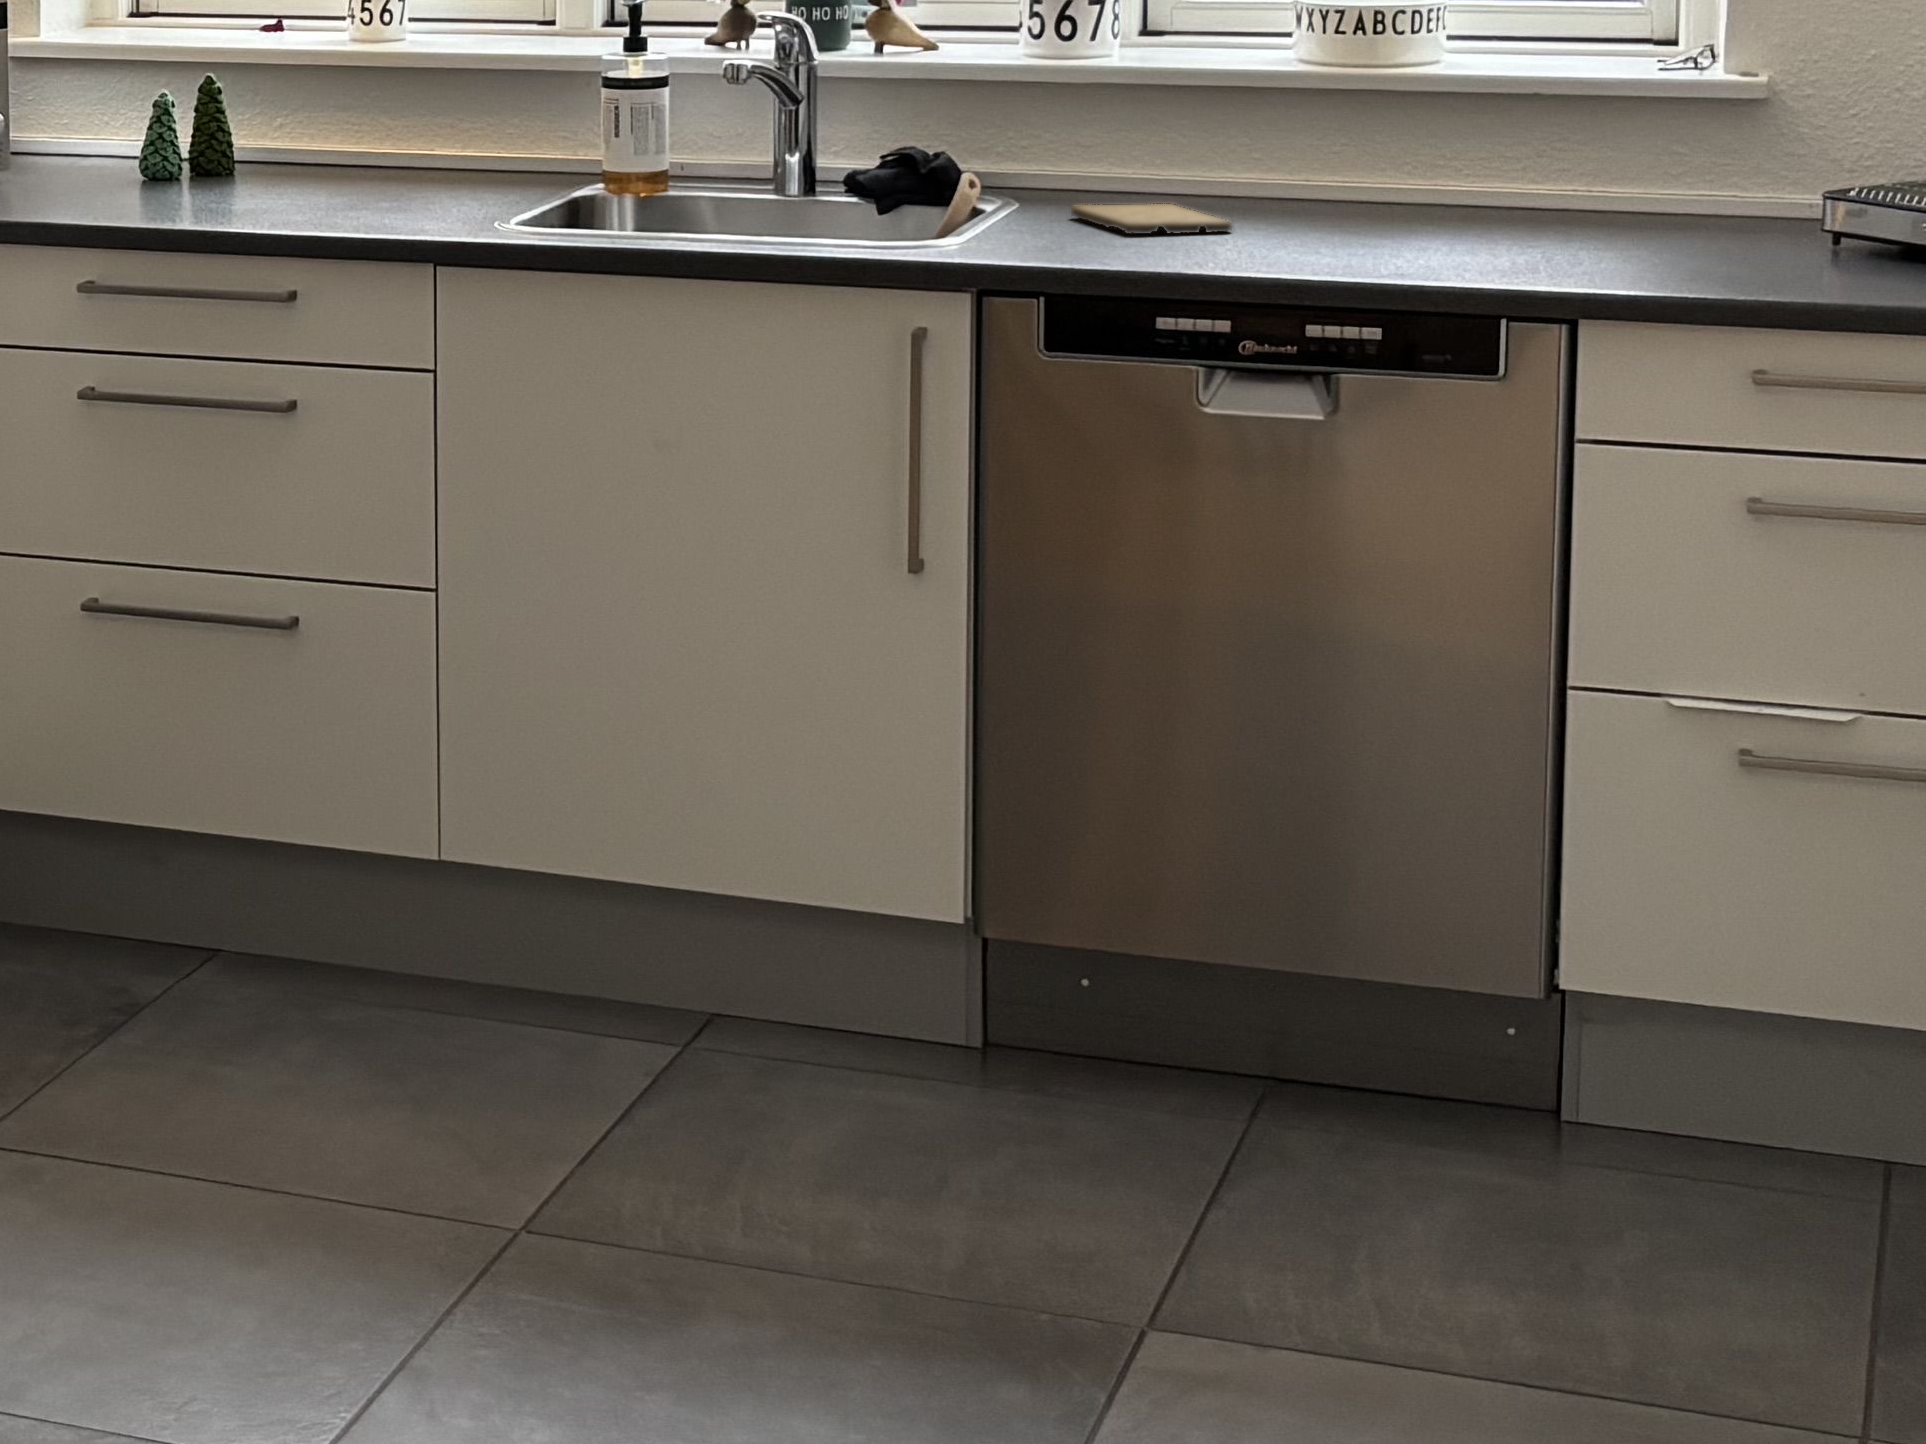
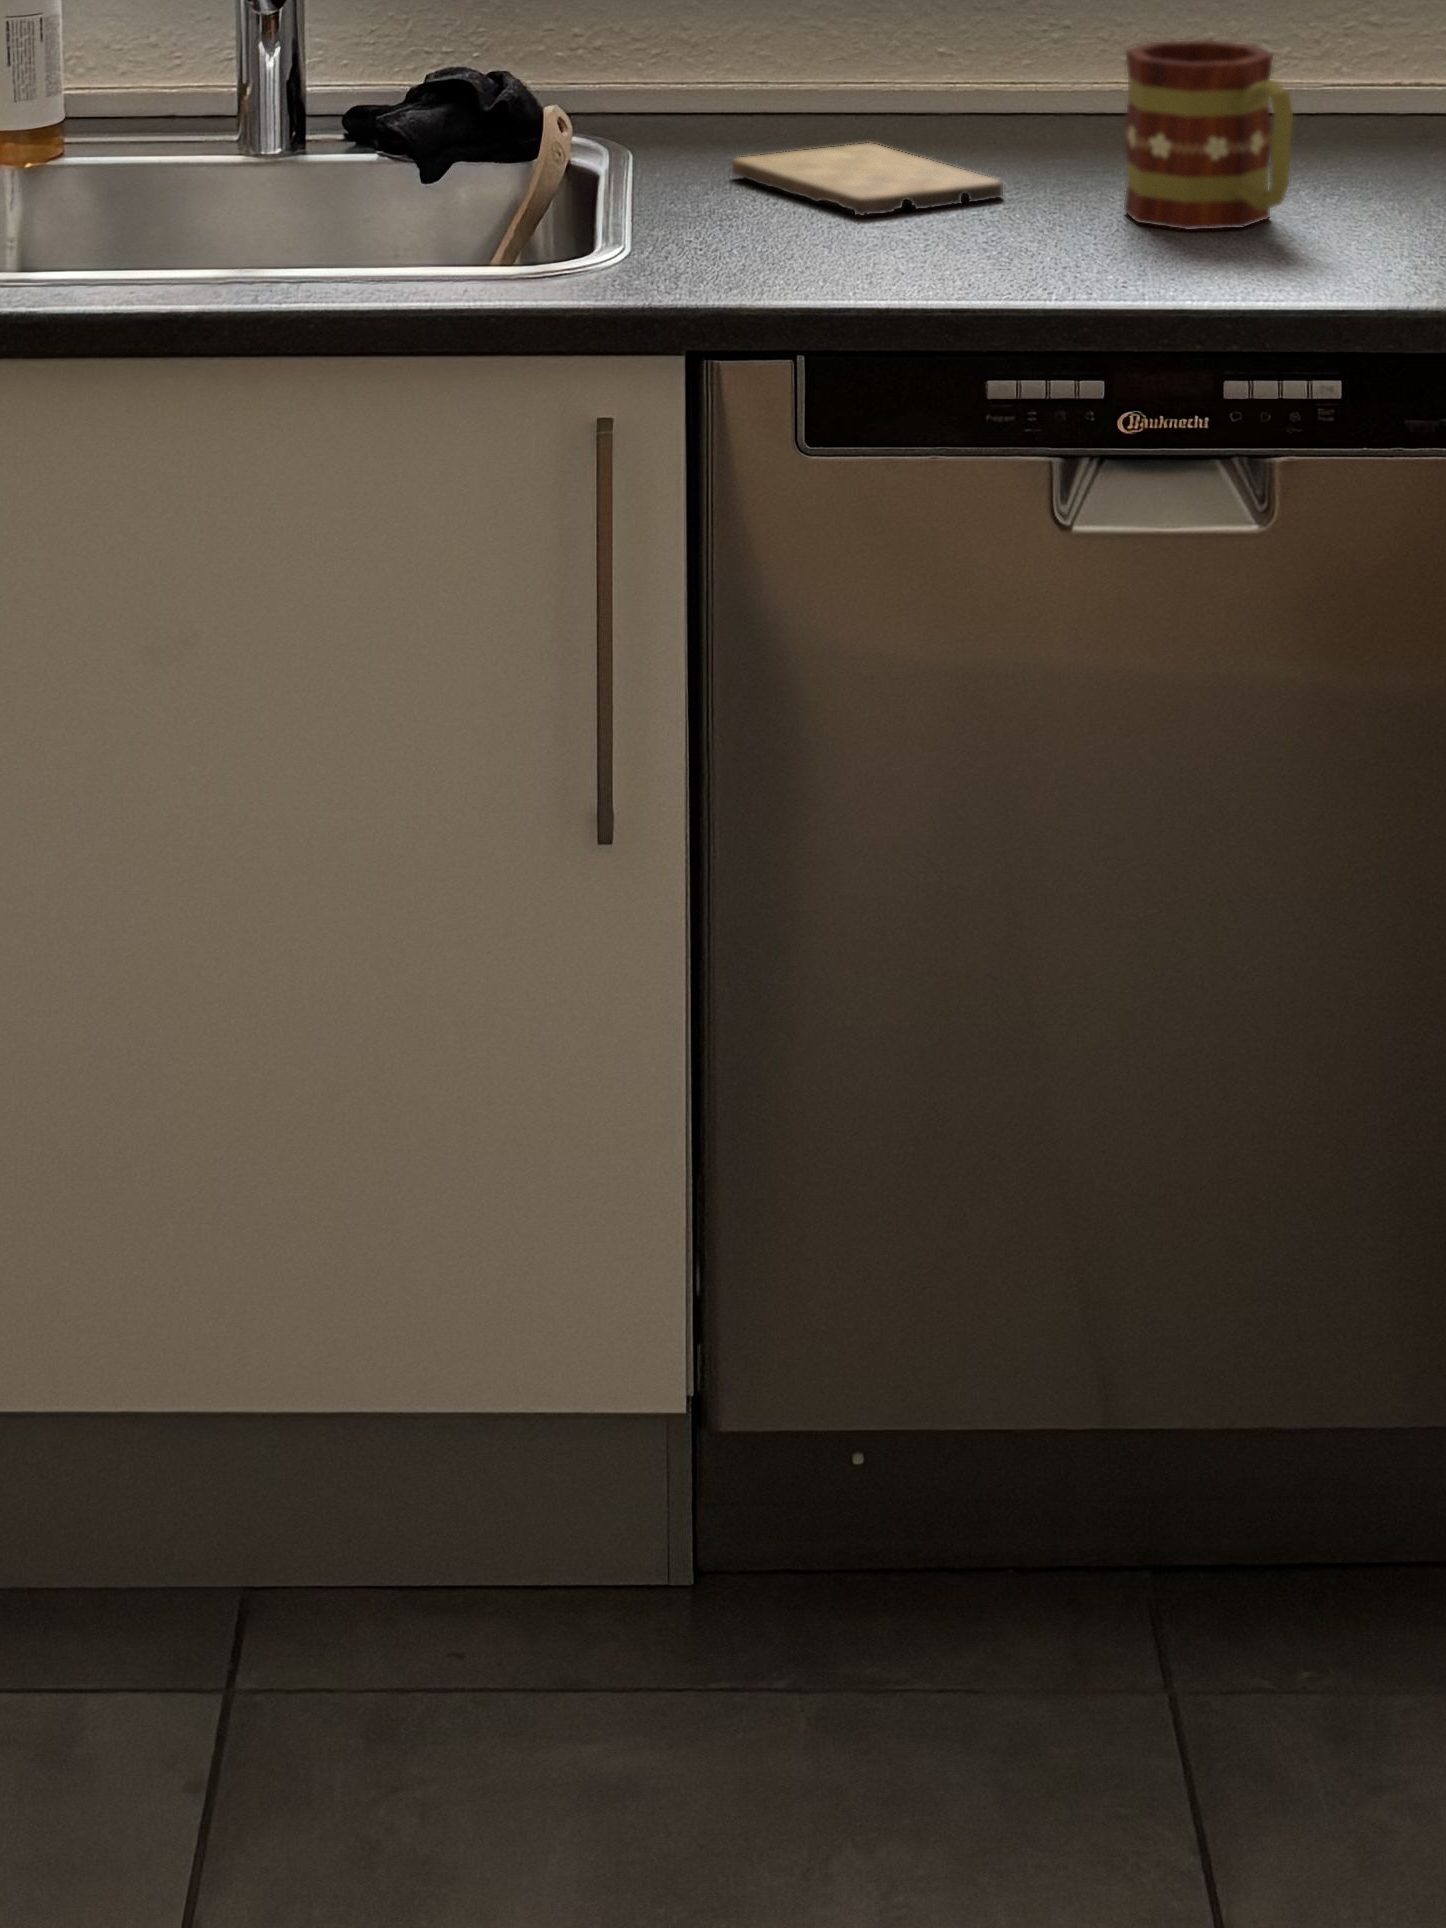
mug: none [1299,136,1394,249] -> present [1124,40,1293,229]

